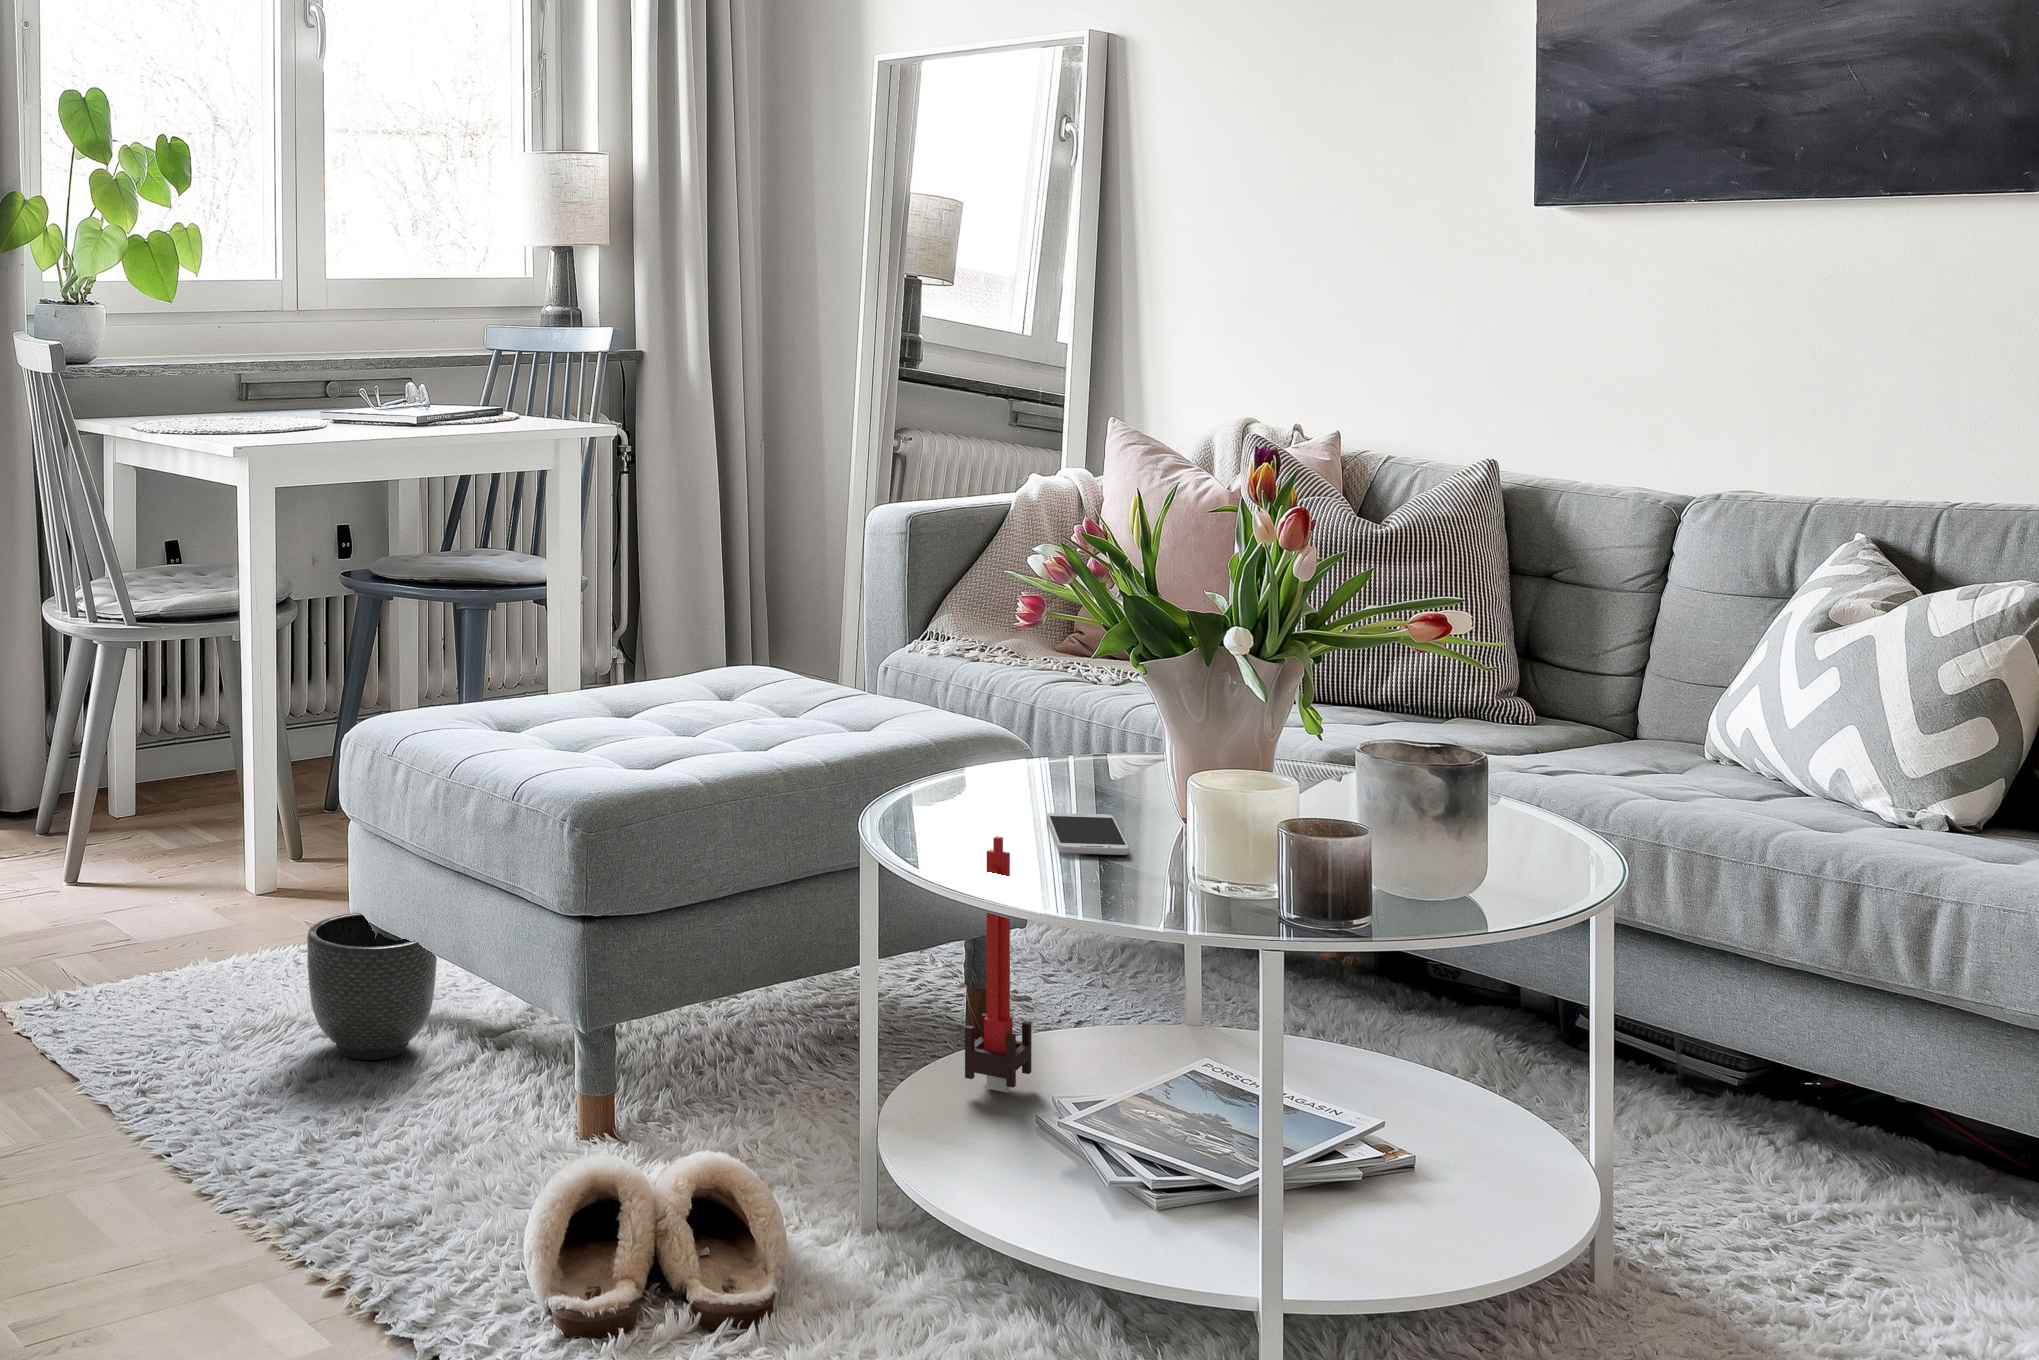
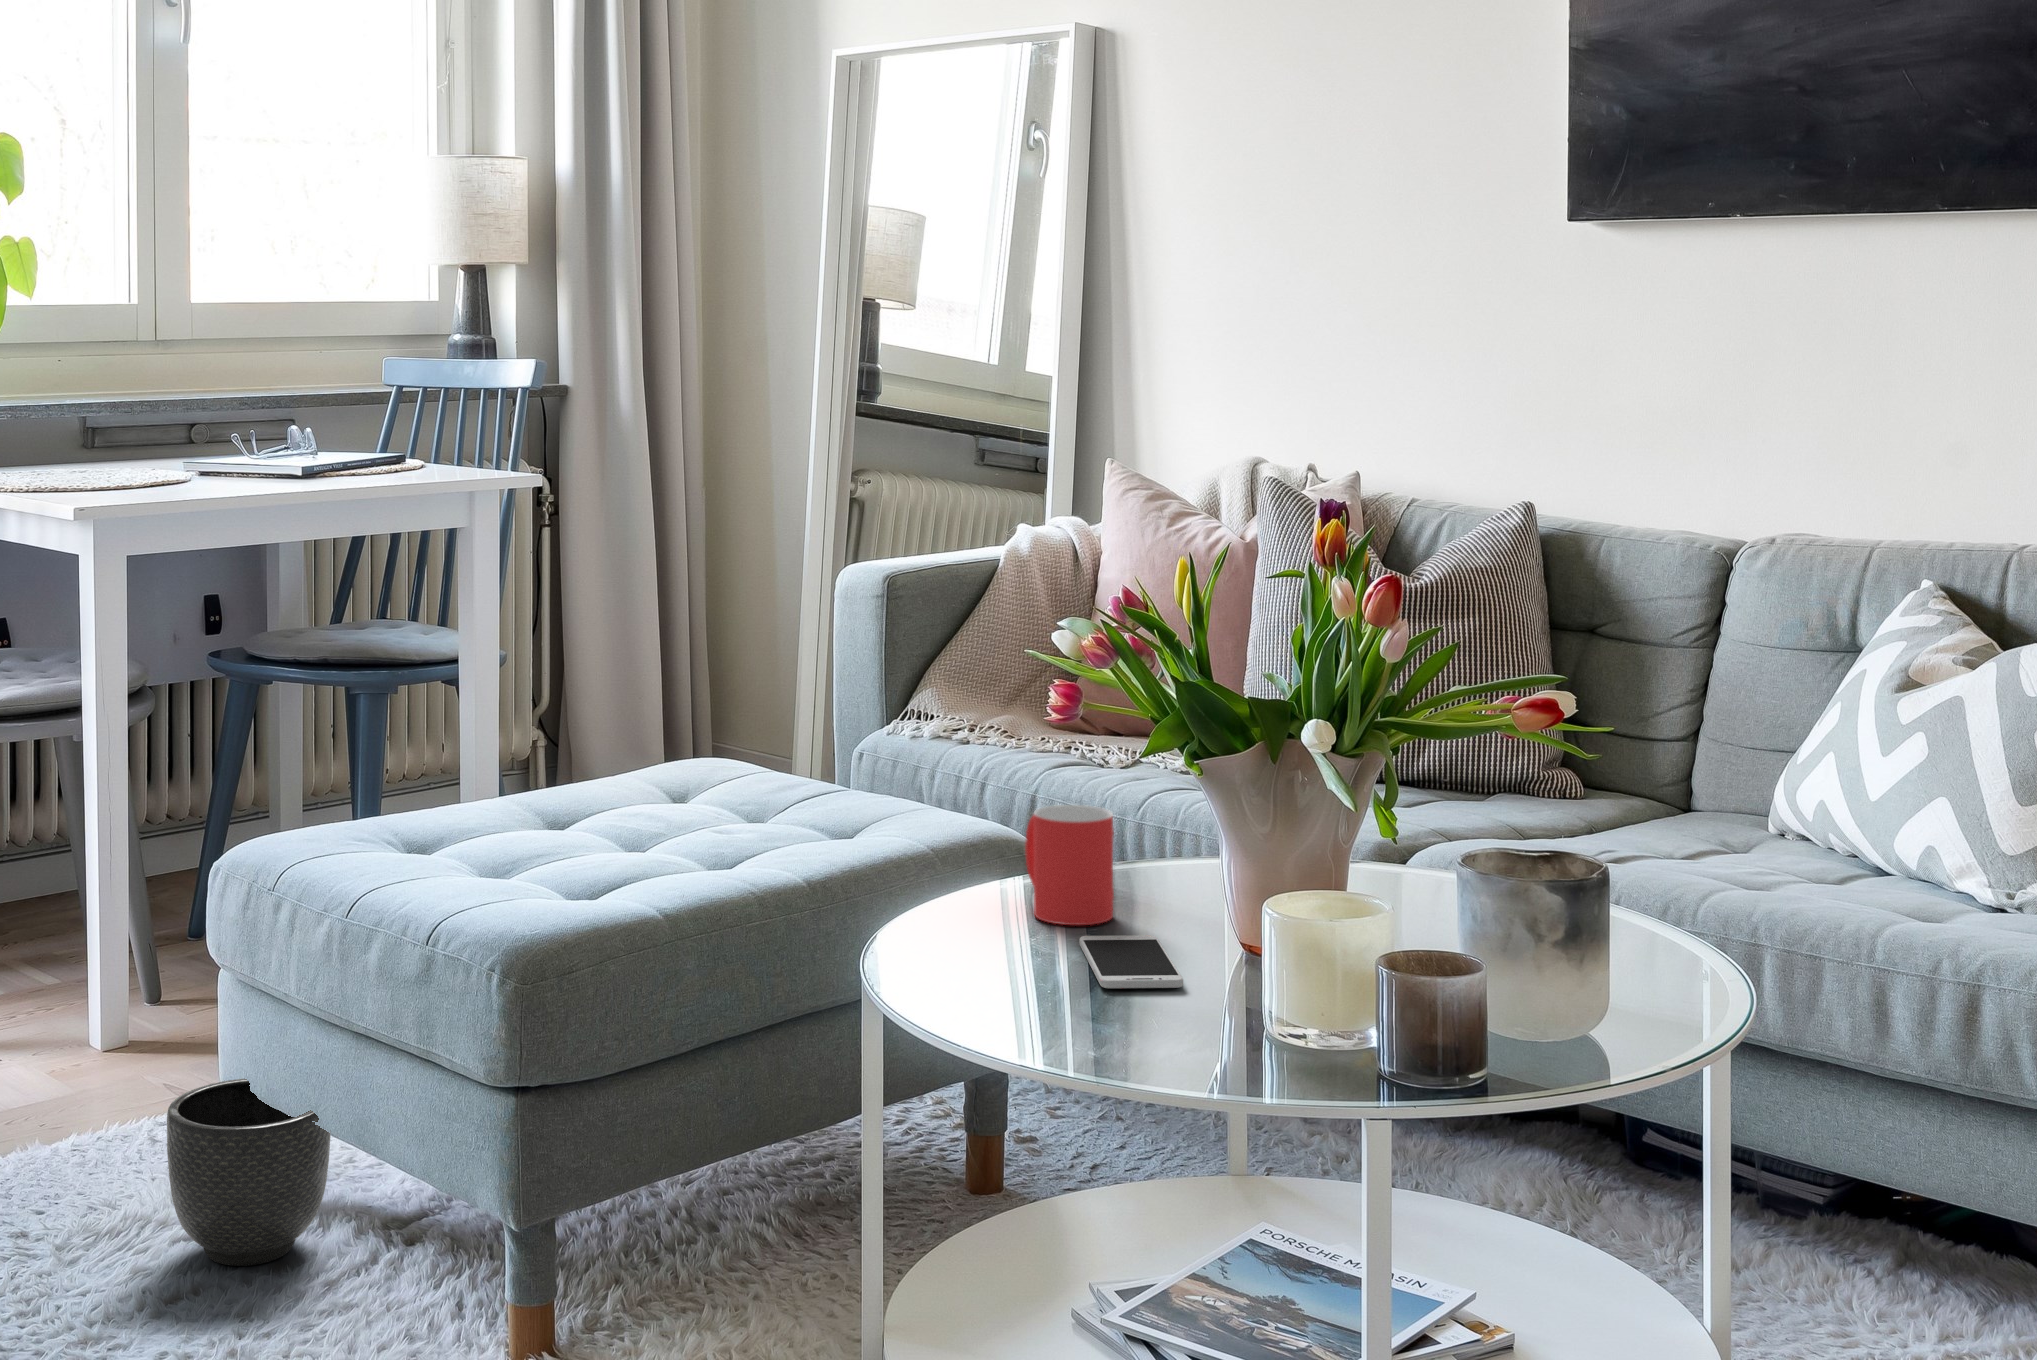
mug: none [1007,706,1080,805] -> present [1025,805,1114,925]
candle: present [965,836,1031,1092] -> none [985,967,1062,1276]

